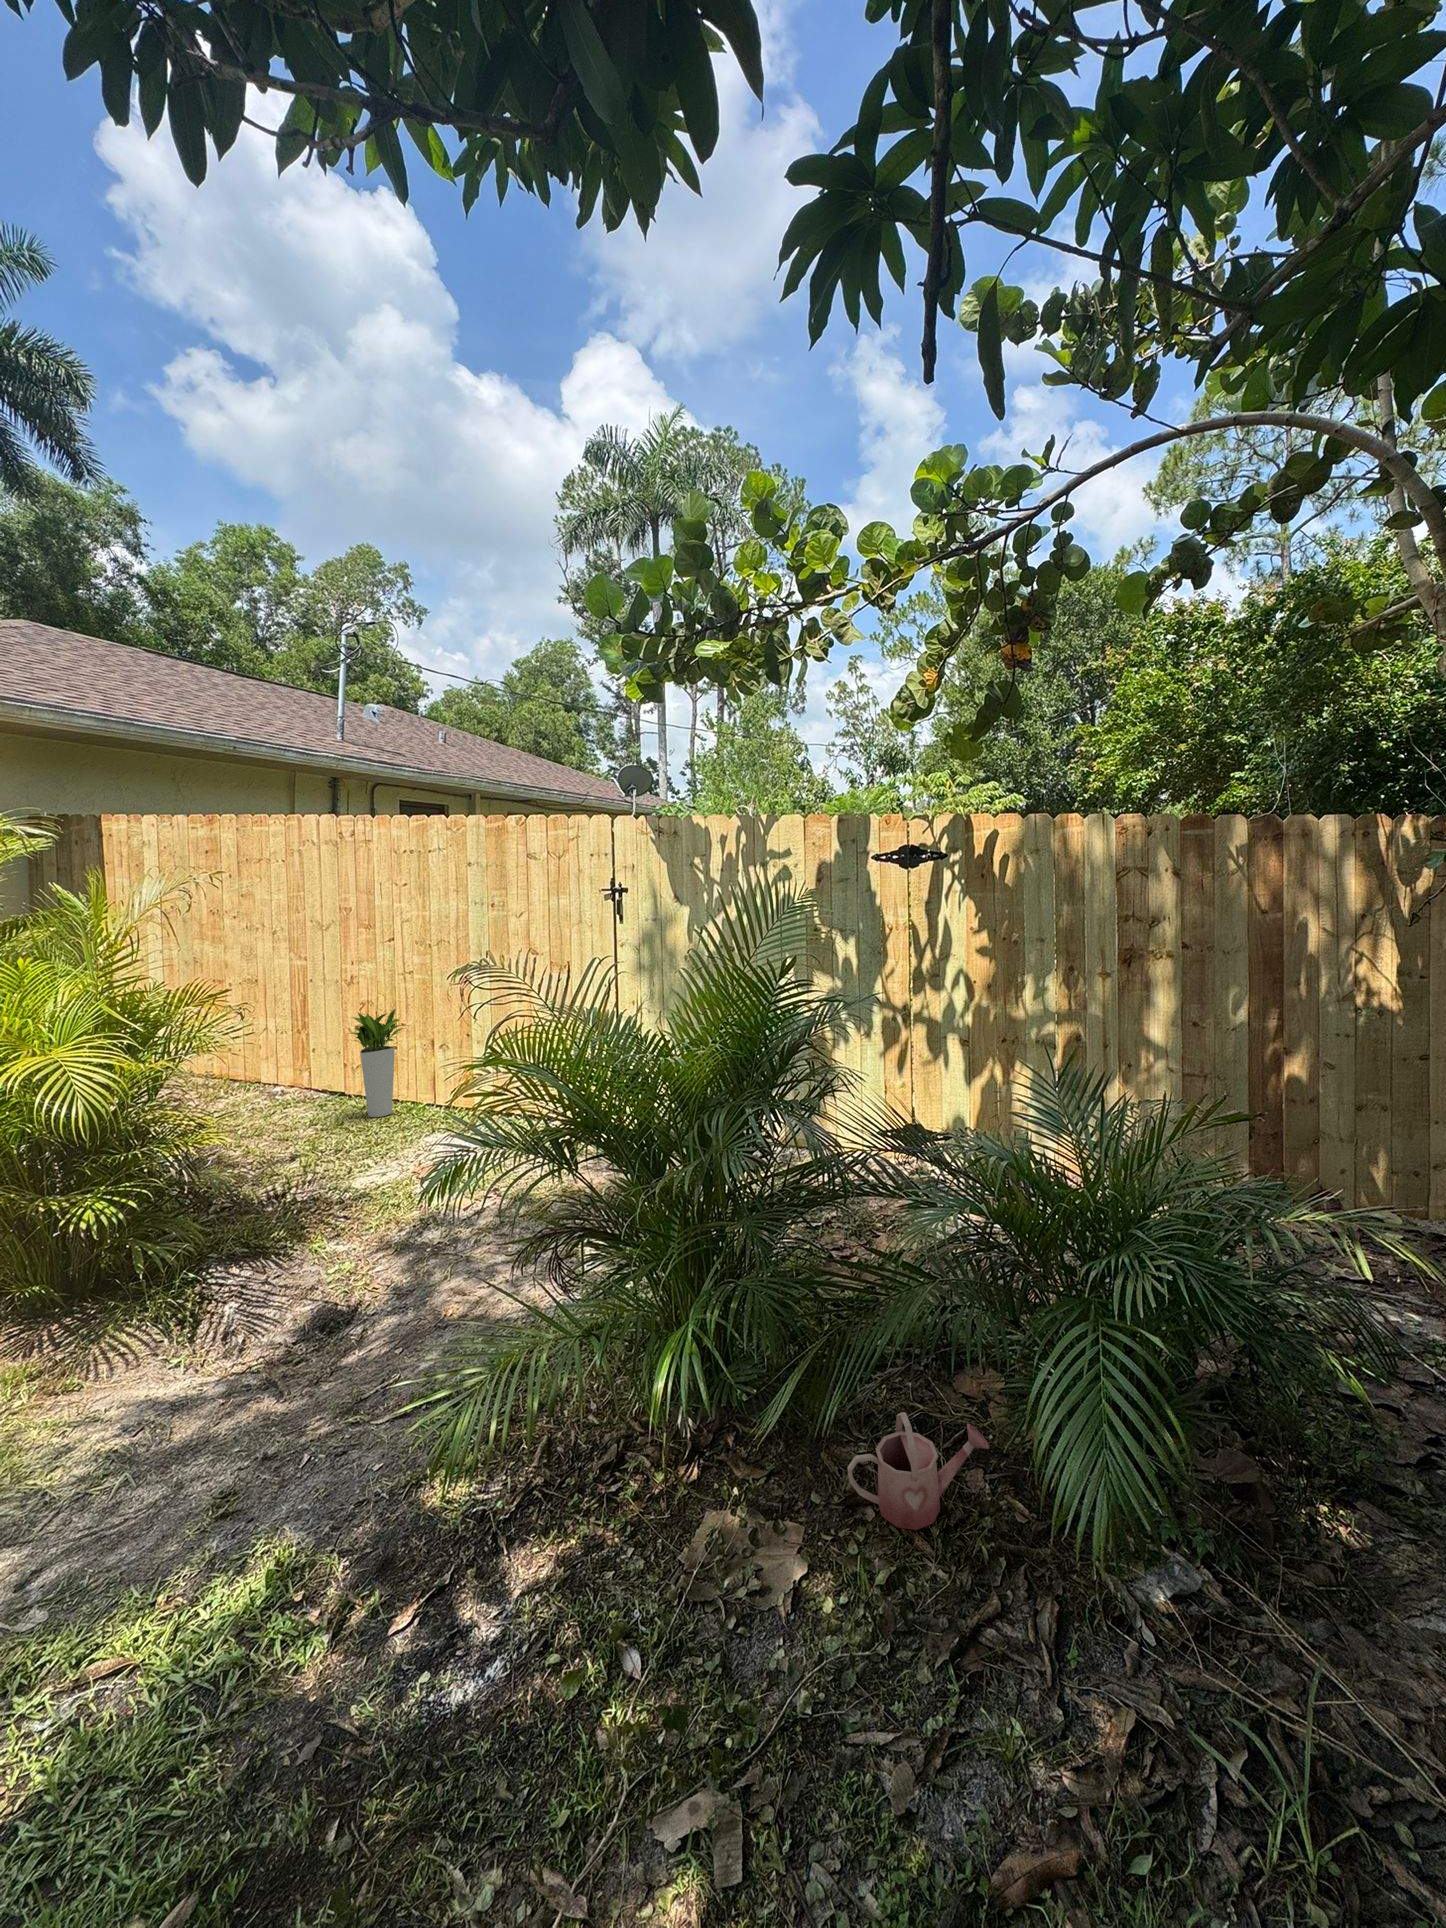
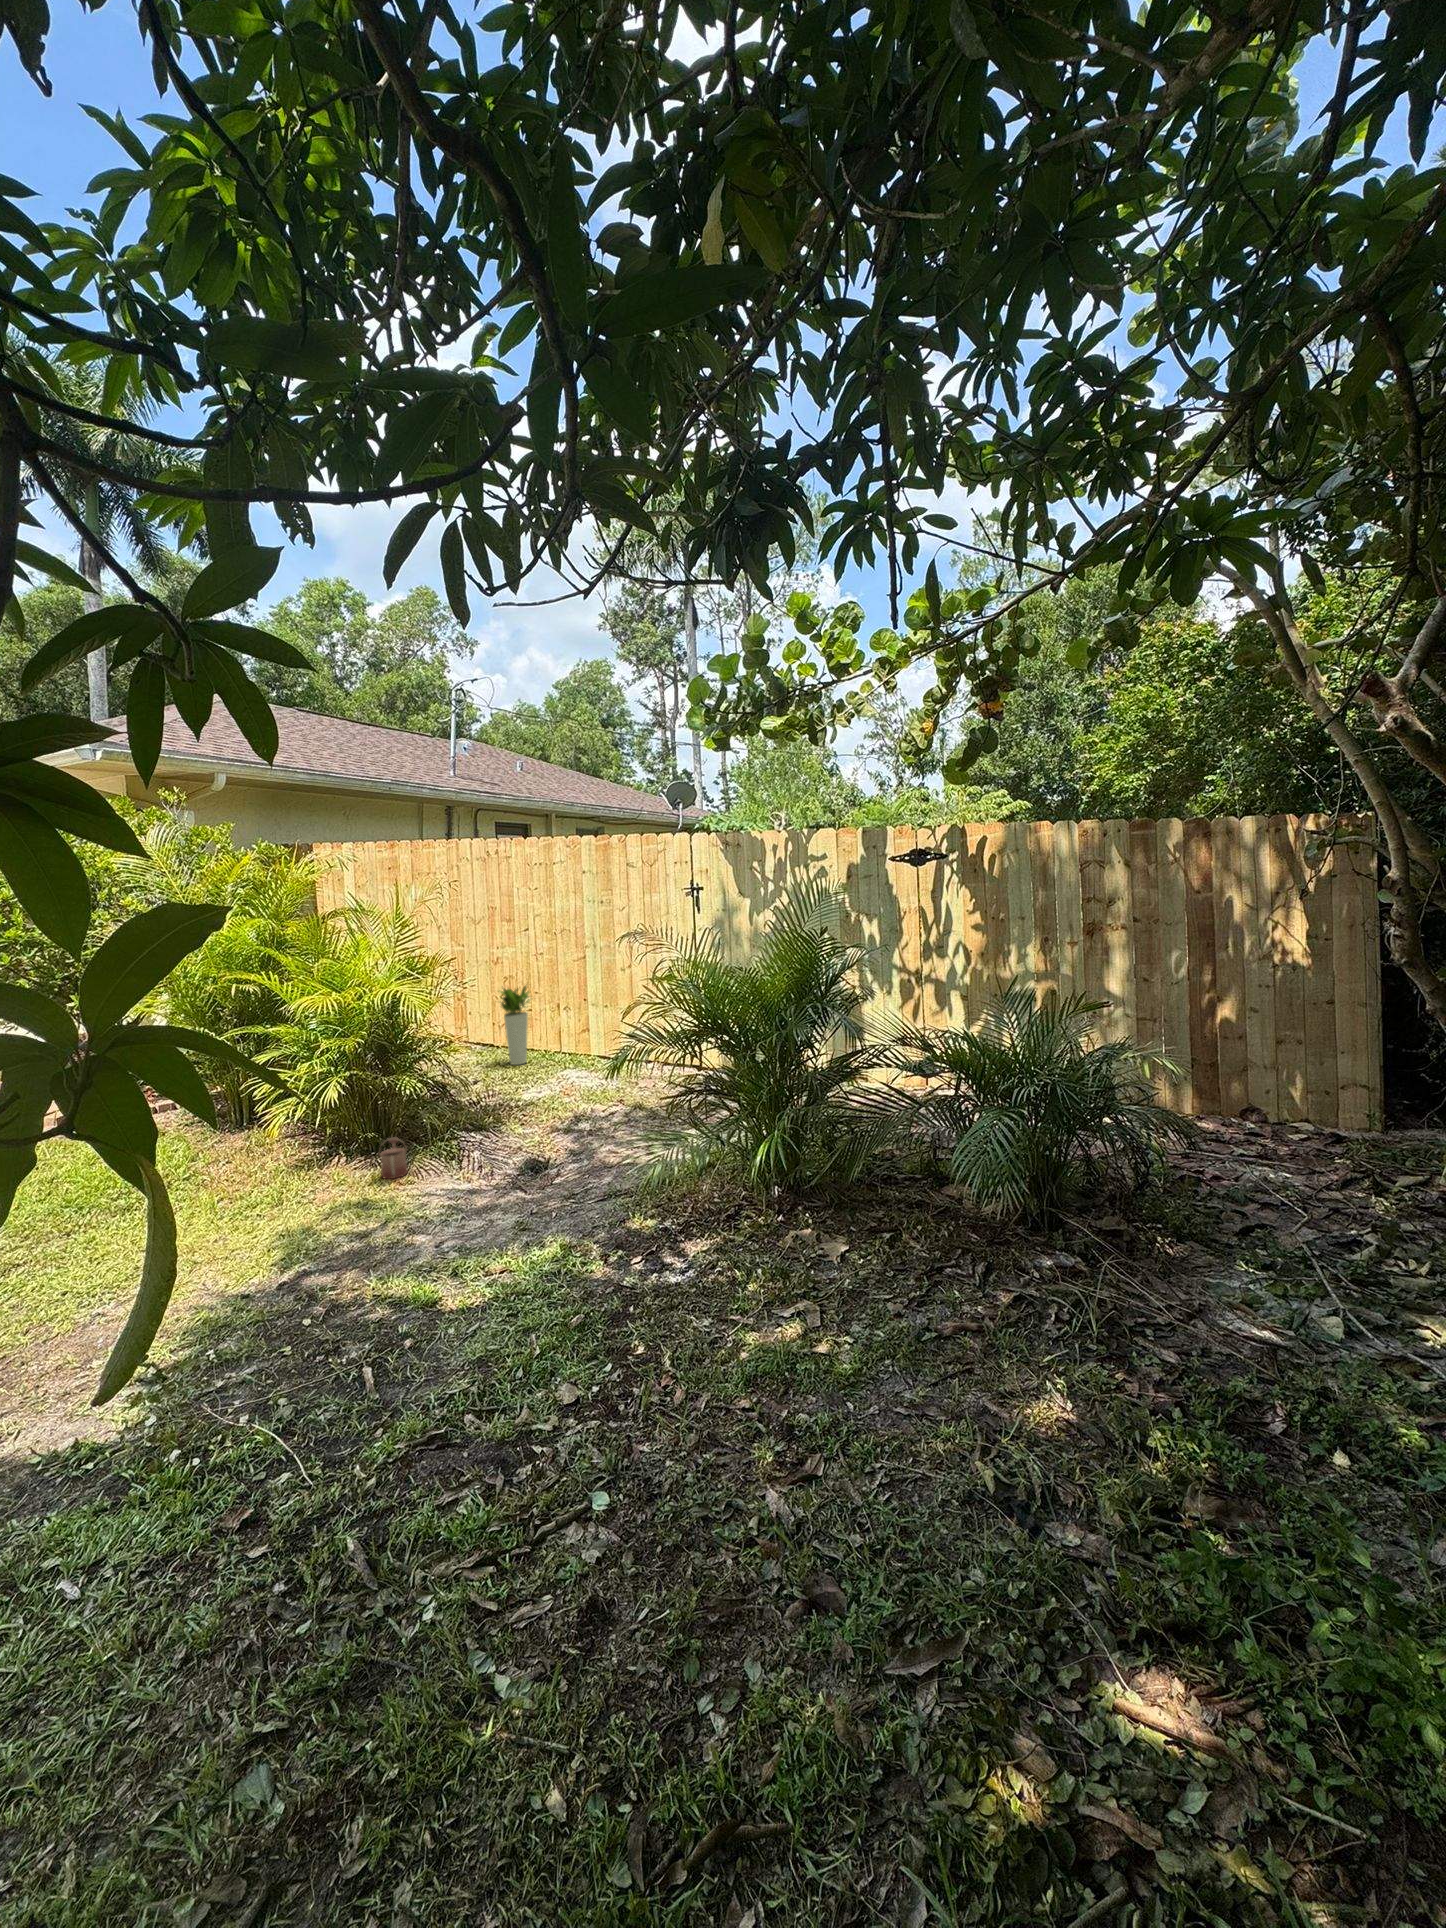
watering can: present [847,1412,989,1530] -> present [379,1137,408,1179]

